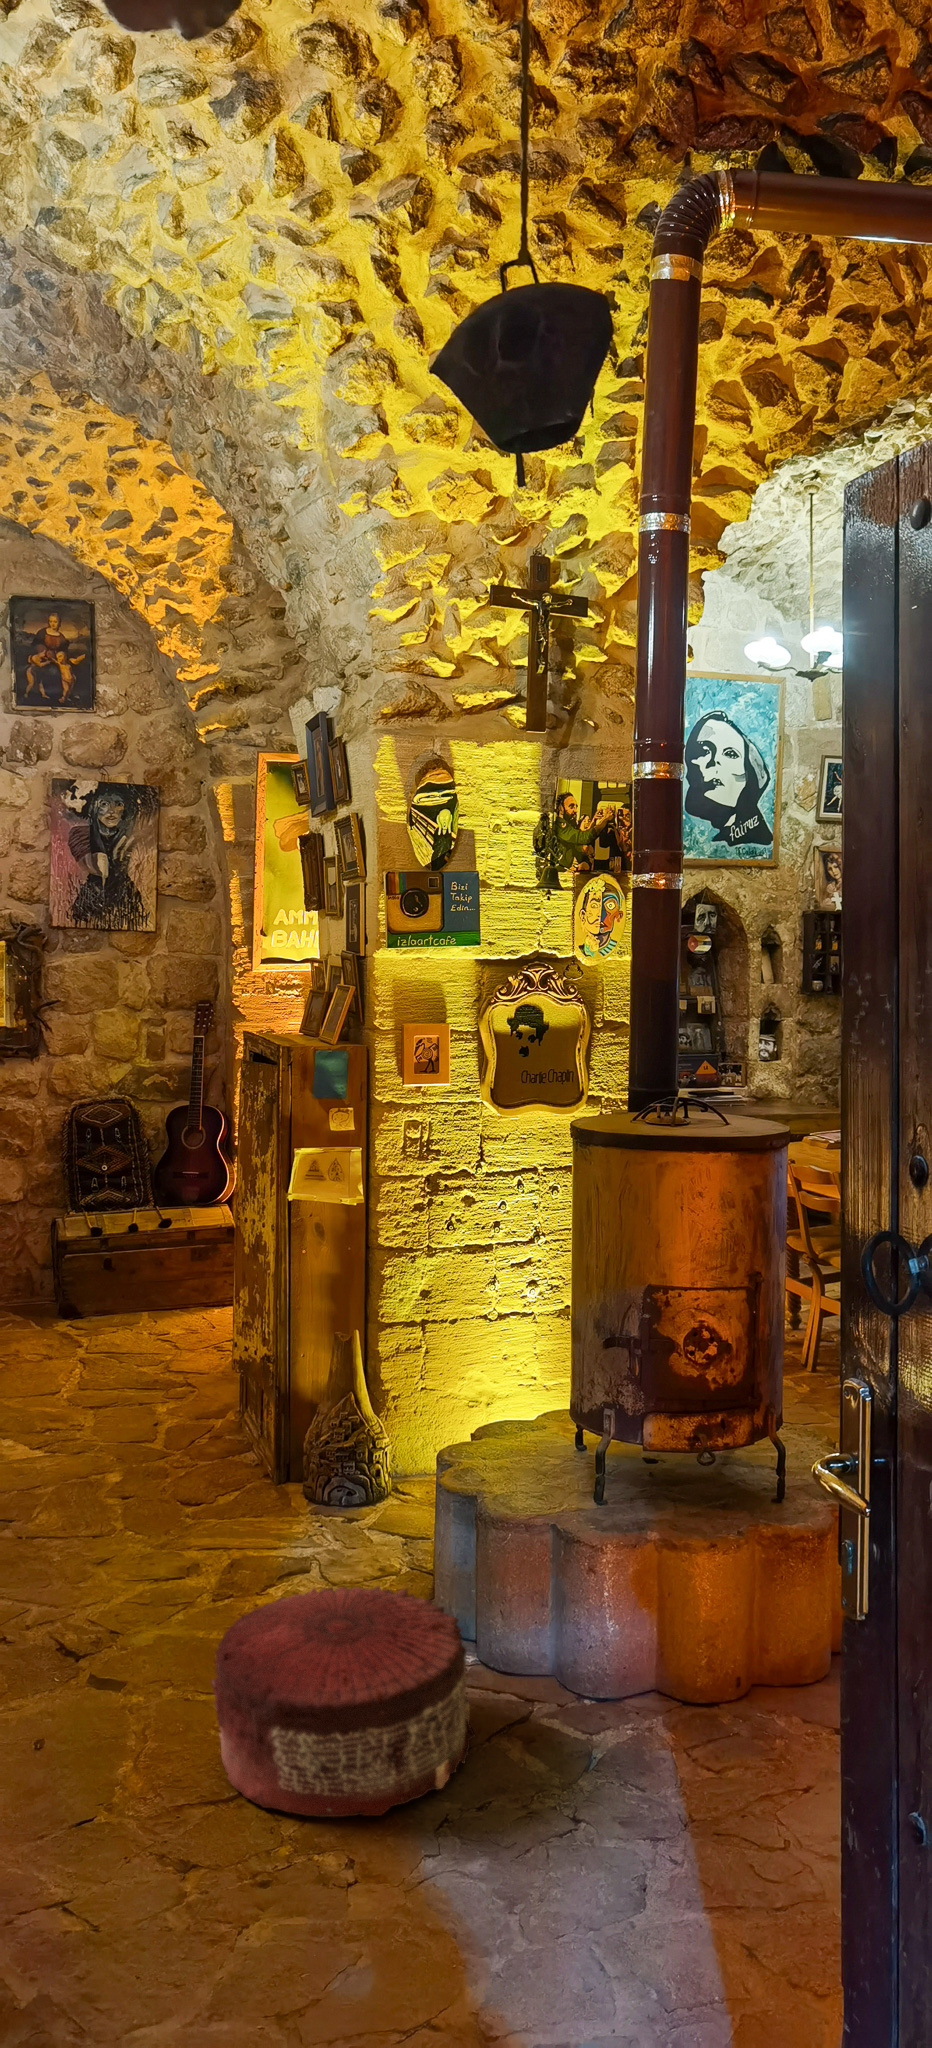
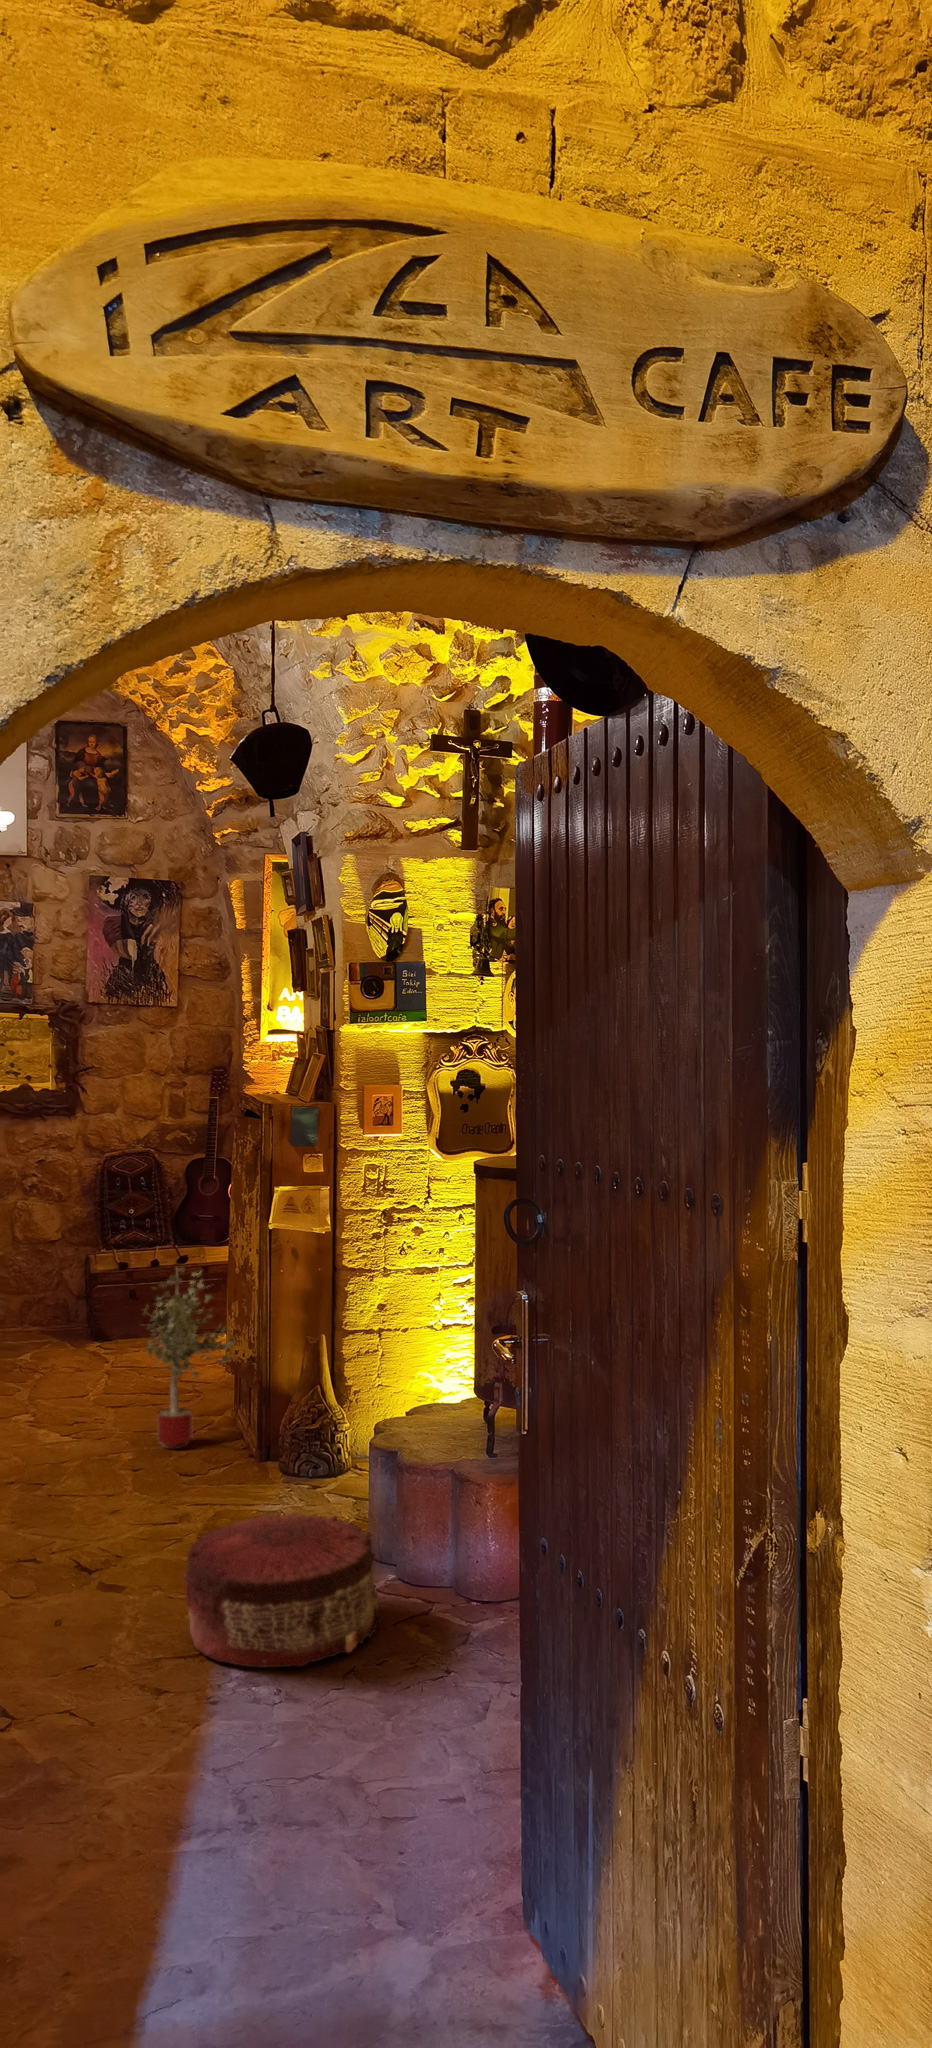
potted tree: none [126,1245,250,1466] -> present [143,1268,235,1449]

